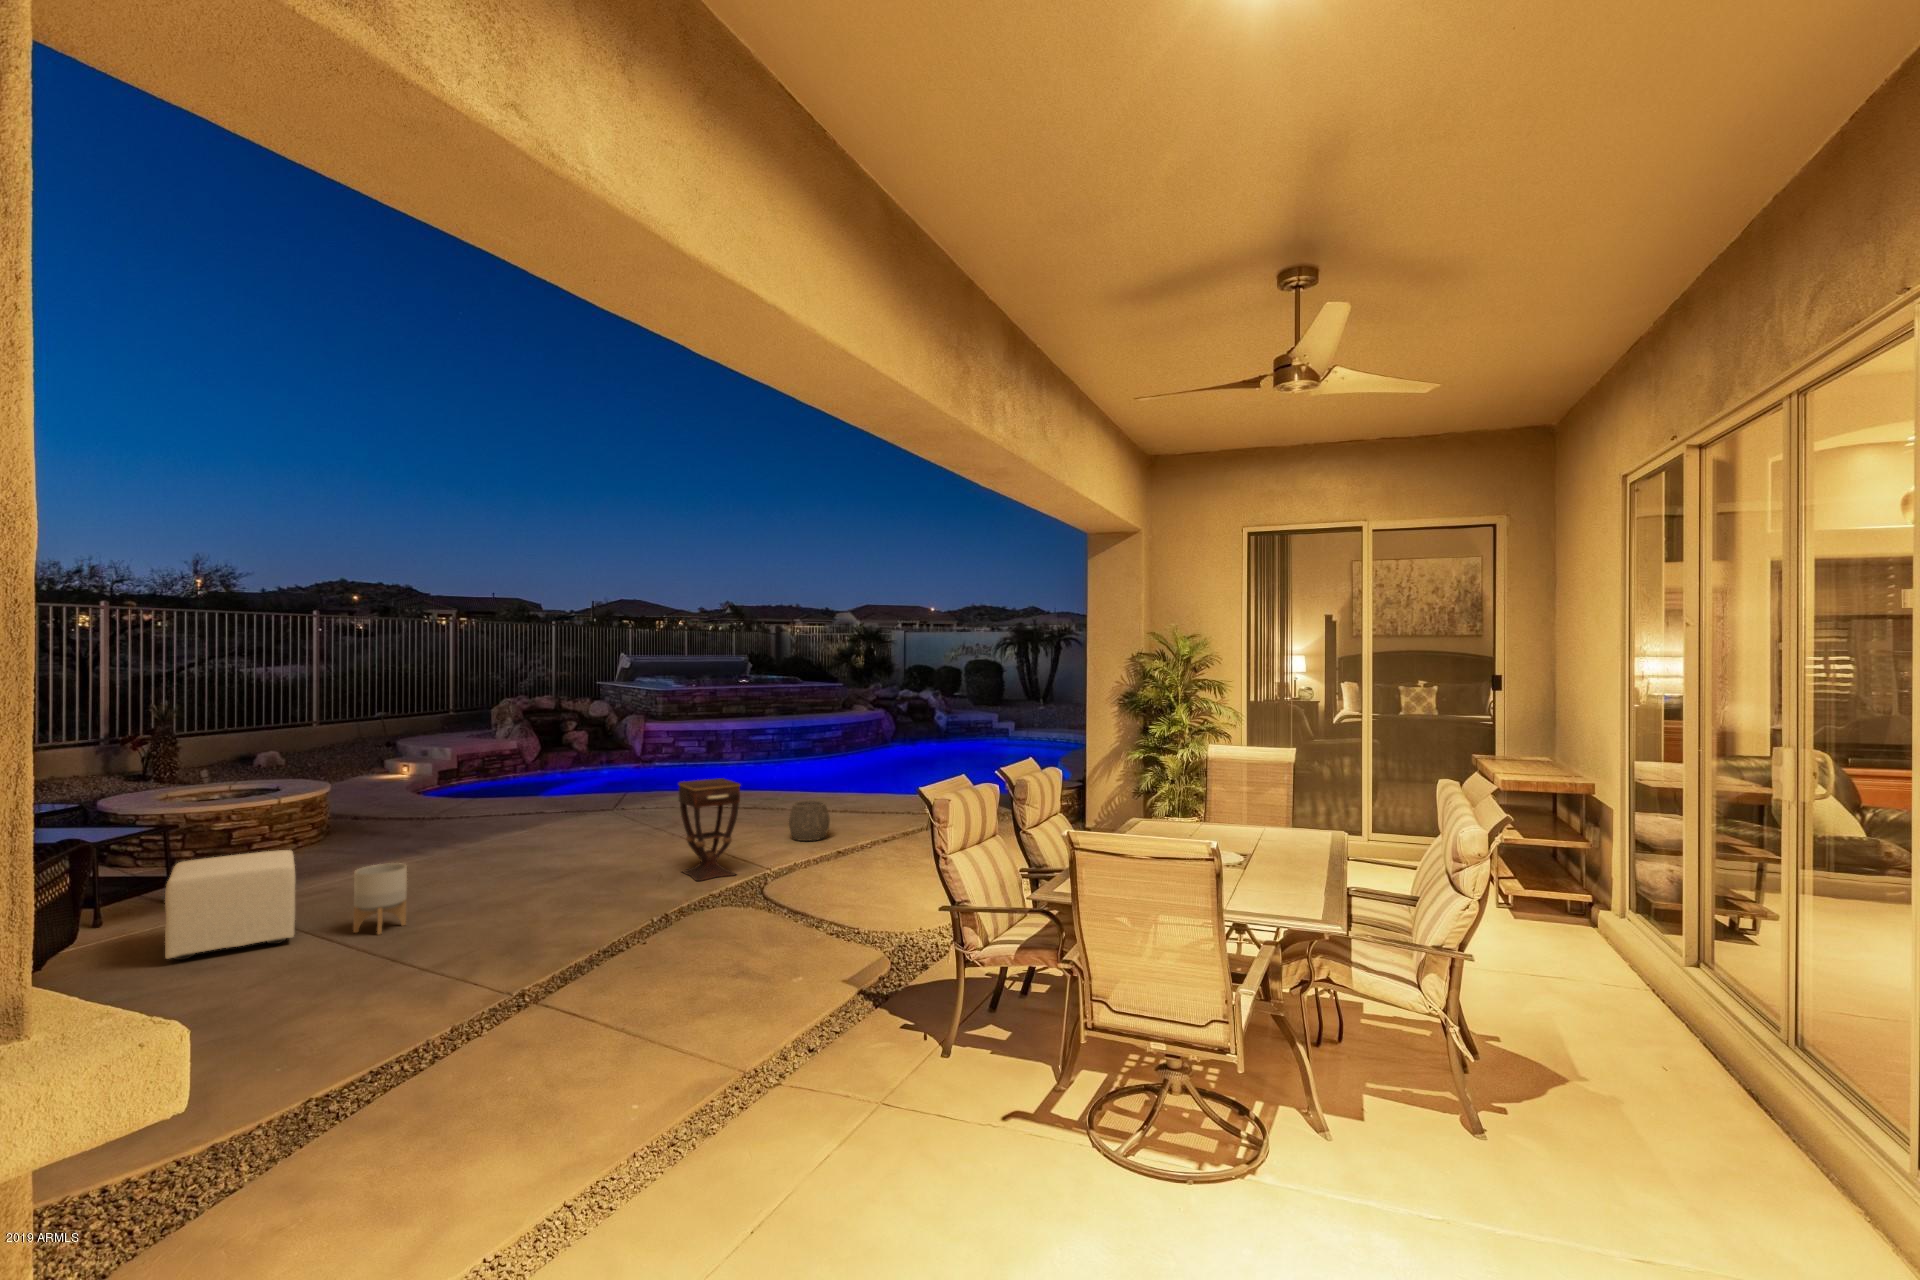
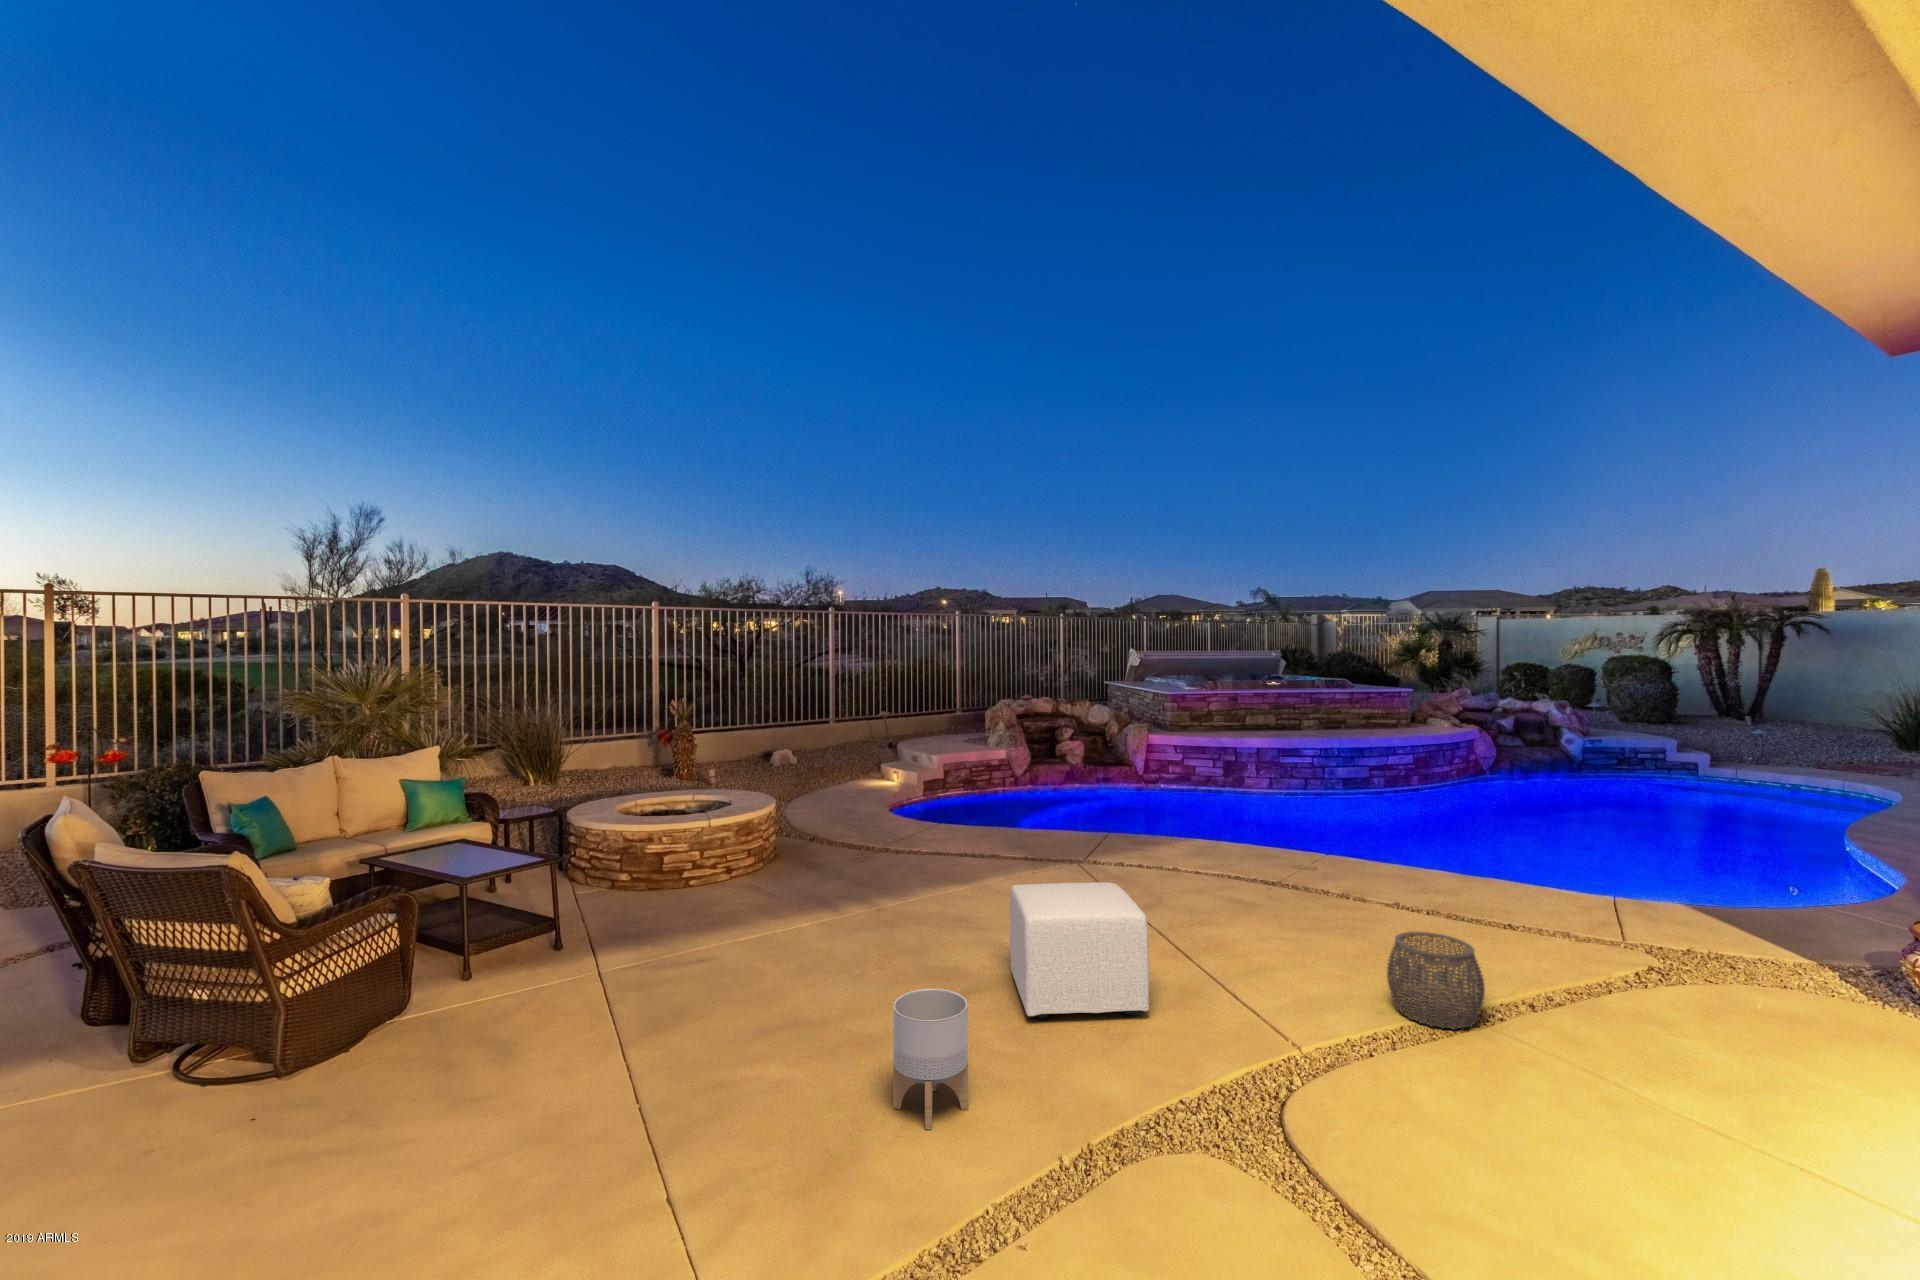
side table: present [678,778,740,881] -> none [1159,893,1294,1134]
ottoman: present [165,850,295,960] -> present [1010,882,1149,1018]
planter: present [353,863,407,935] -> present [893,989,968,1129]

